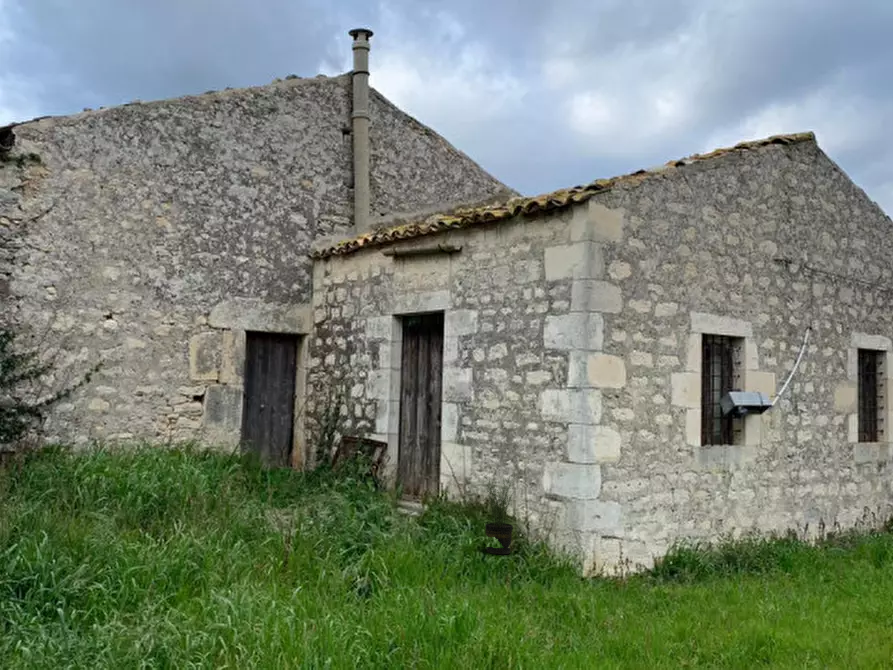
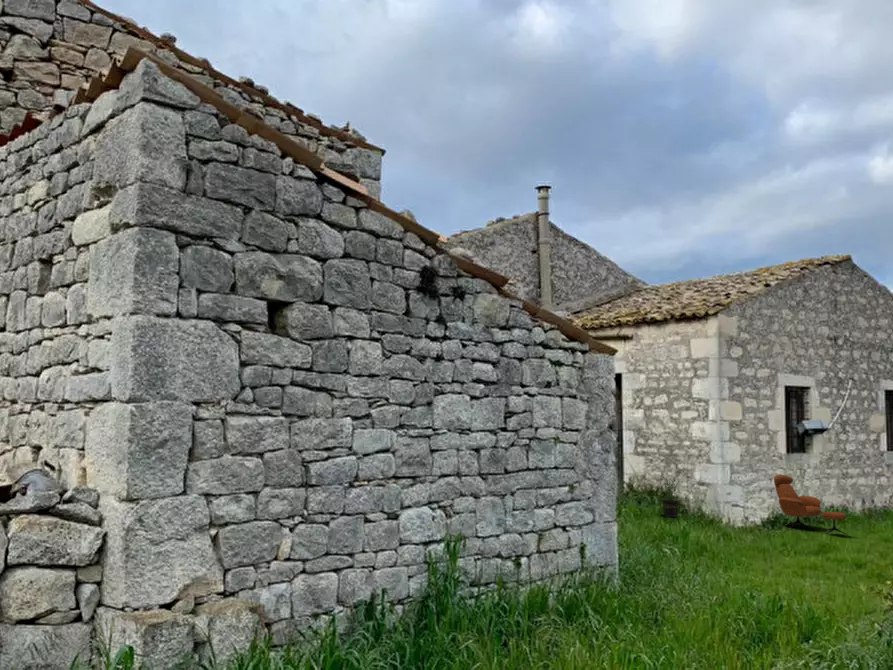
lounge chair: none [677,480,795,589] -> present [774,475,846,534]

